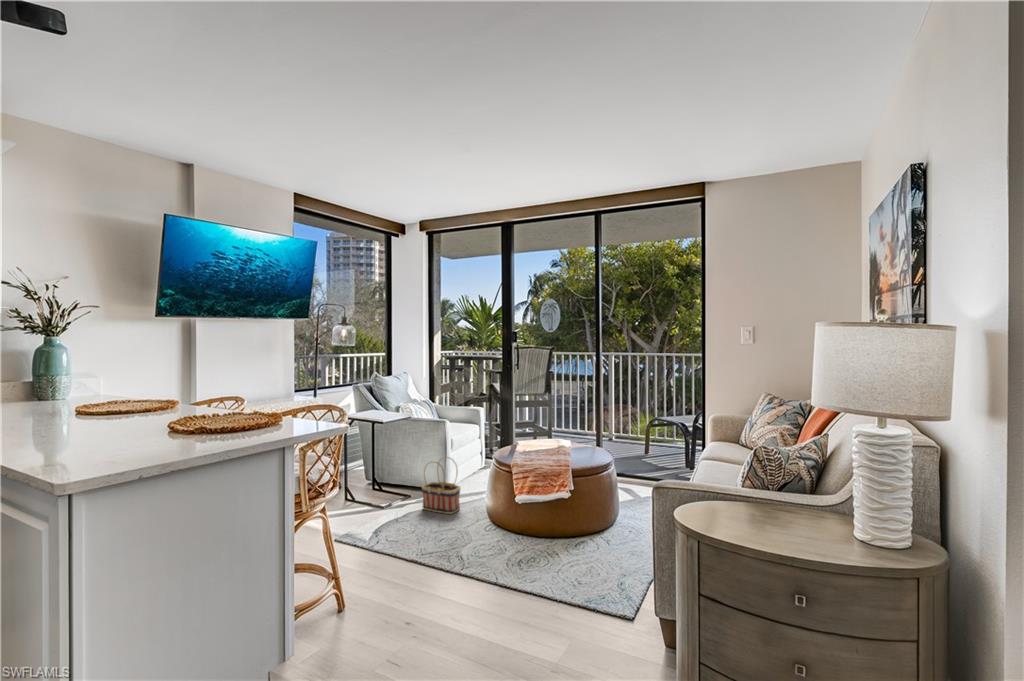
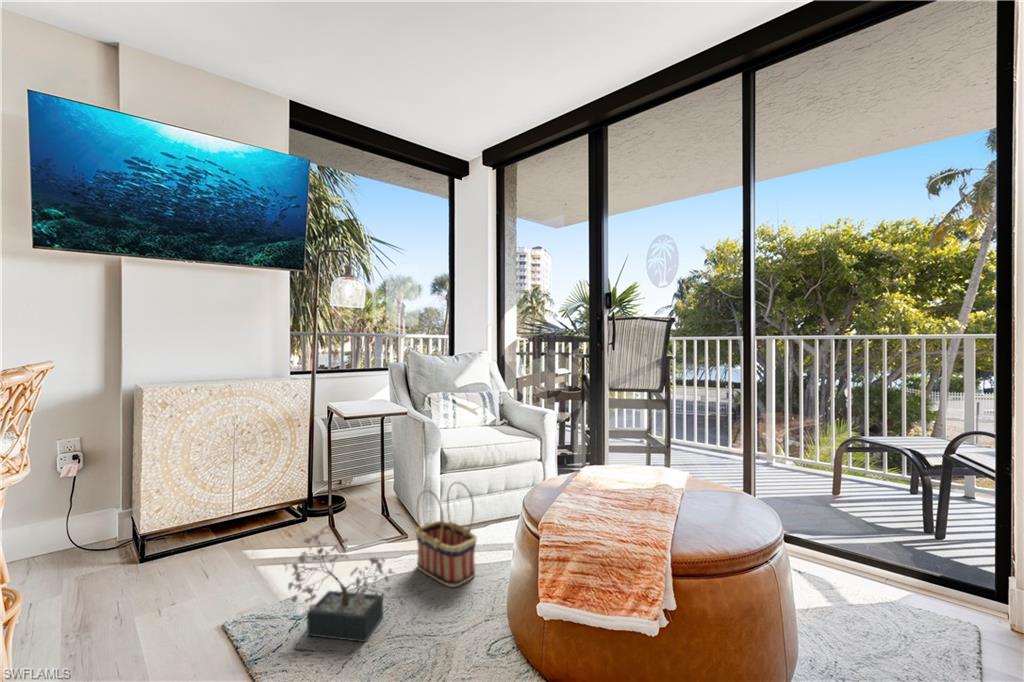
decorative plant: none [373,485,432,537] -> present [285,531,394,642]

